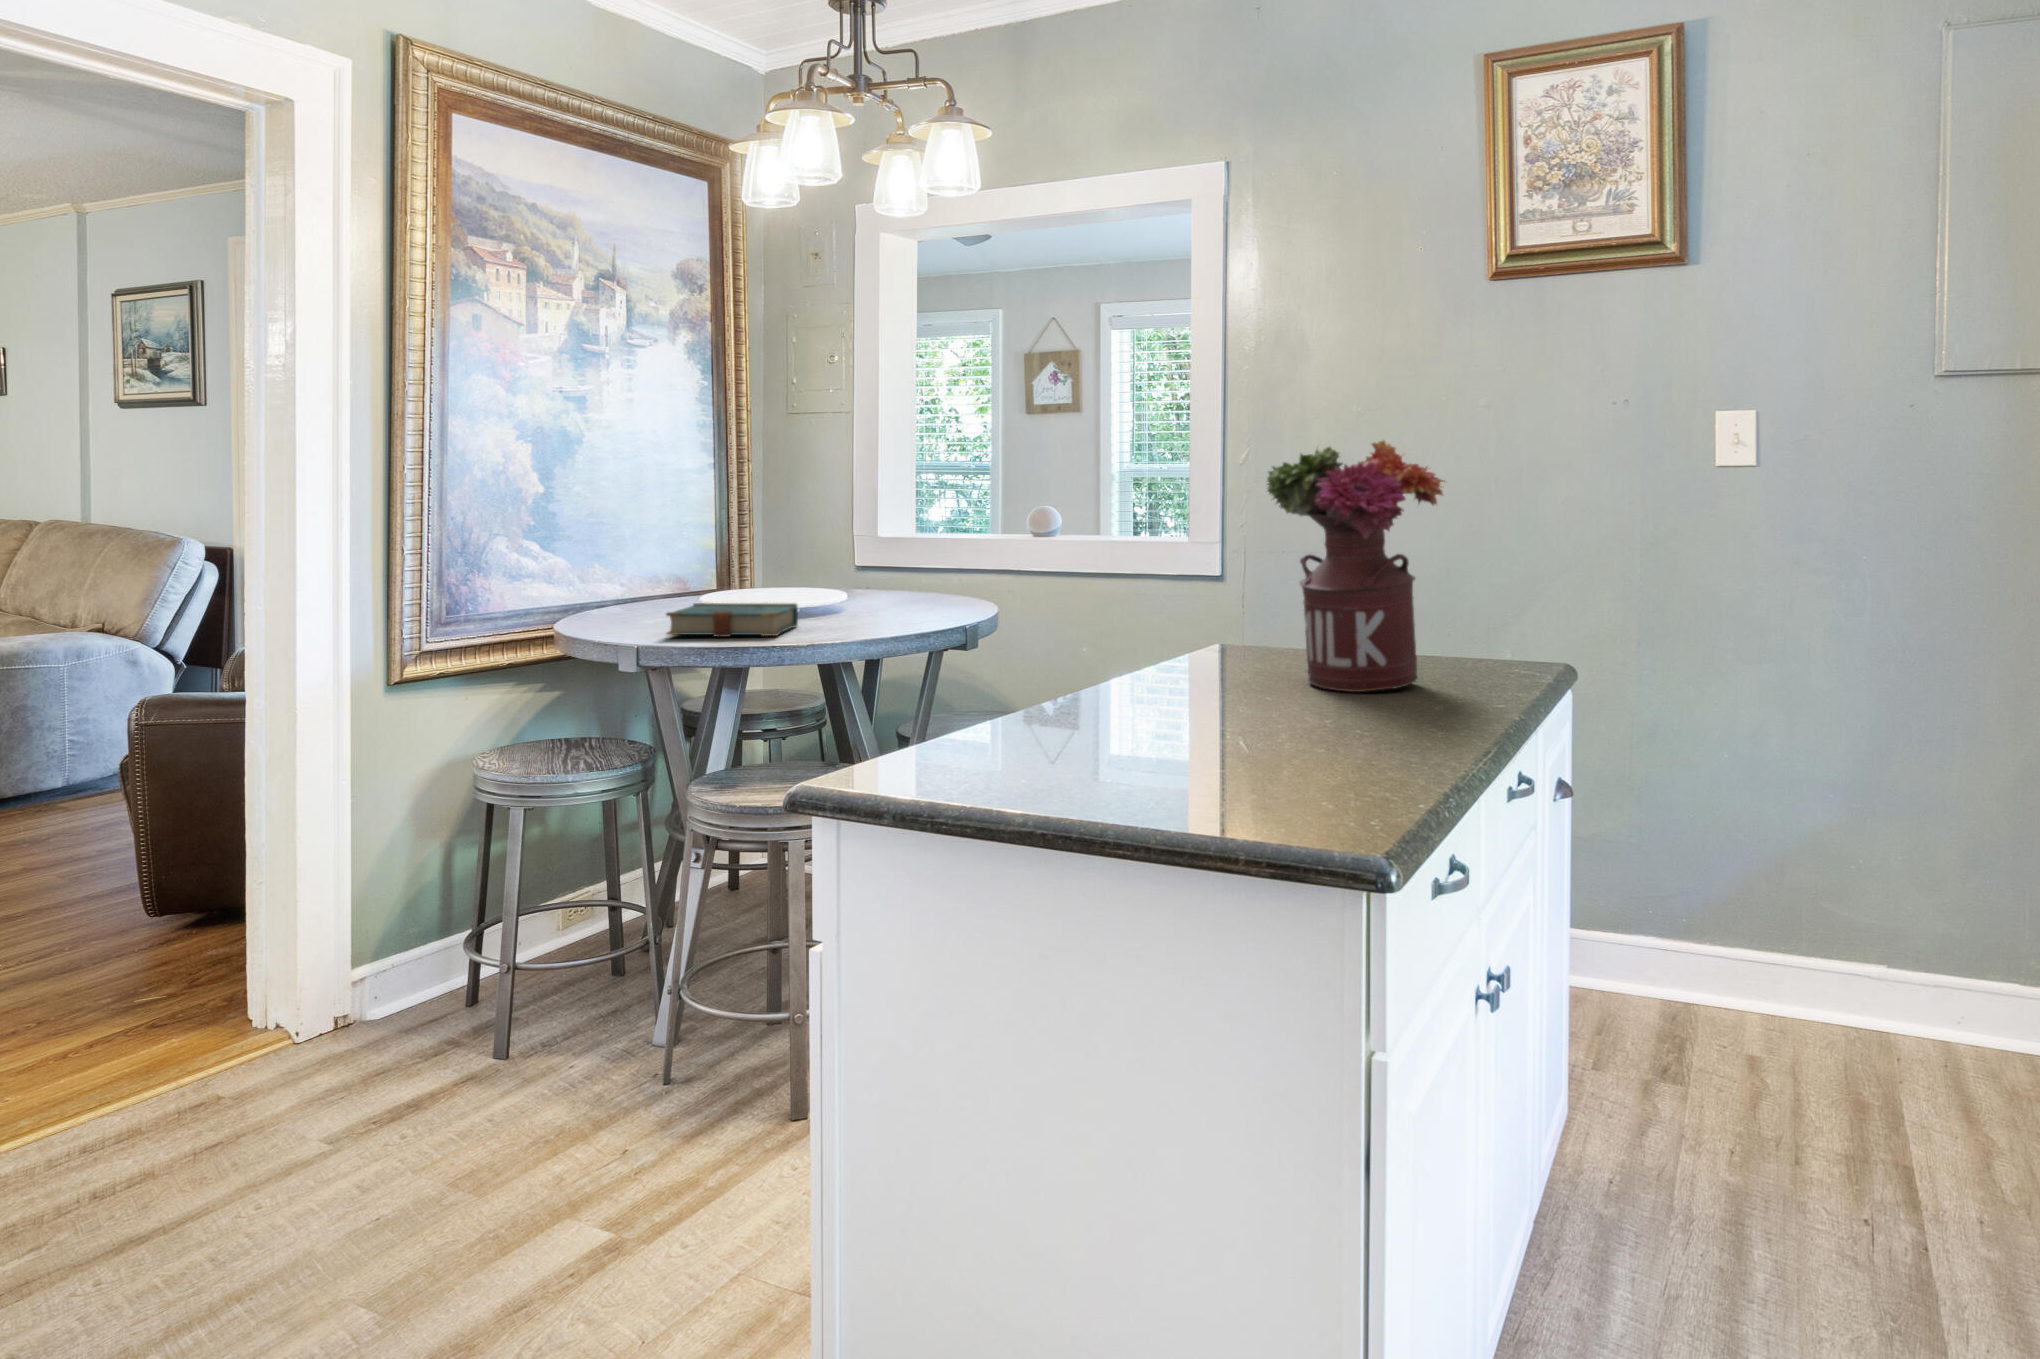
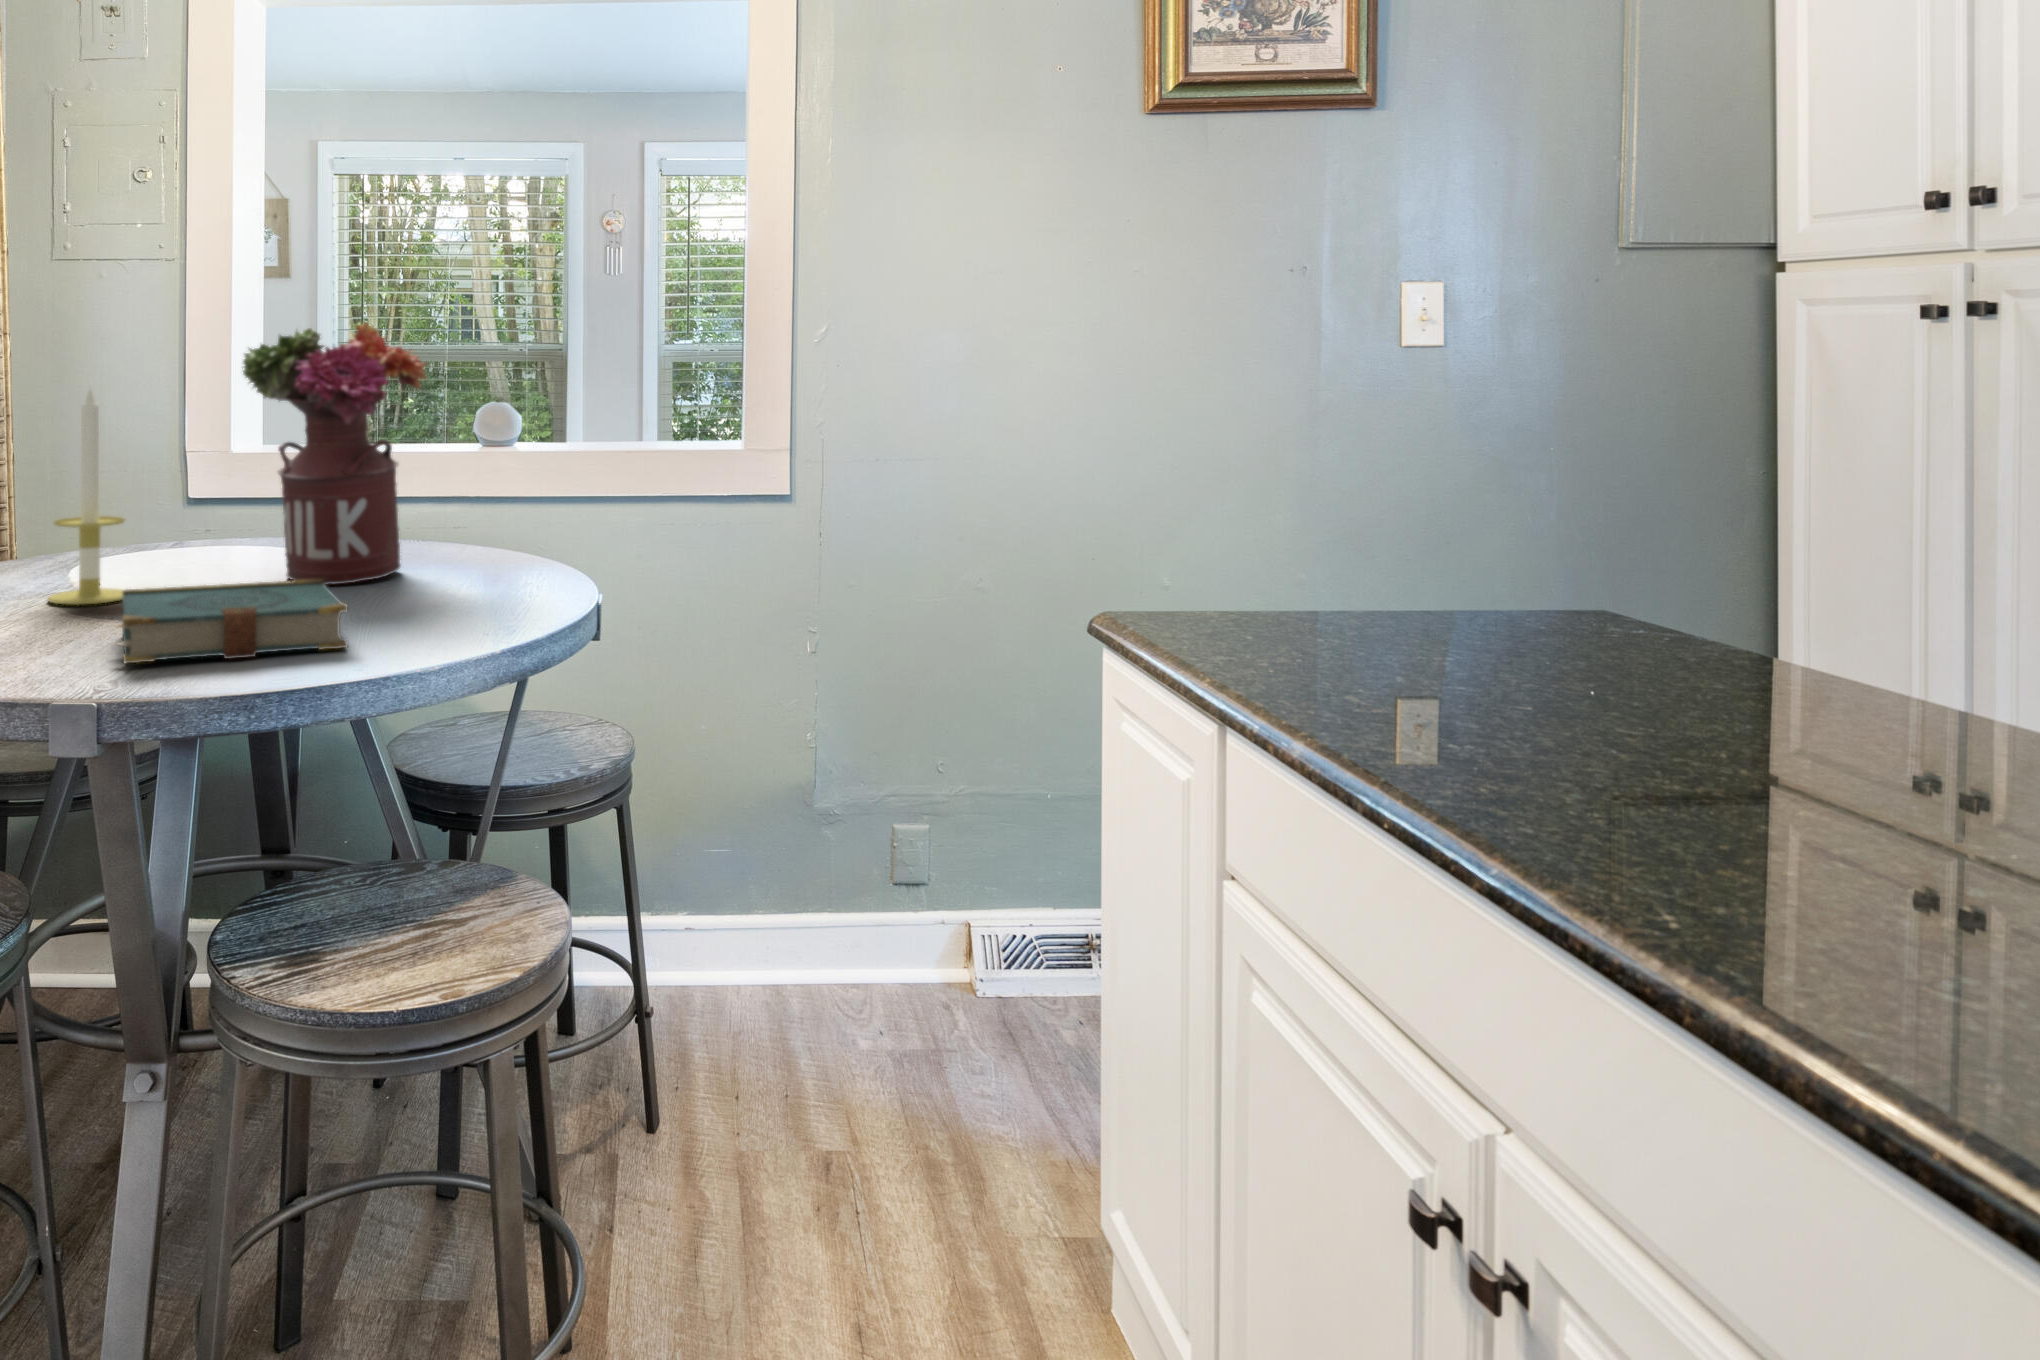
flower arrangement: present [1267,441,1443,692] -> present [243,323,426,585]
candle: none [692,495,737,616] -> present [48,388,125,604]

